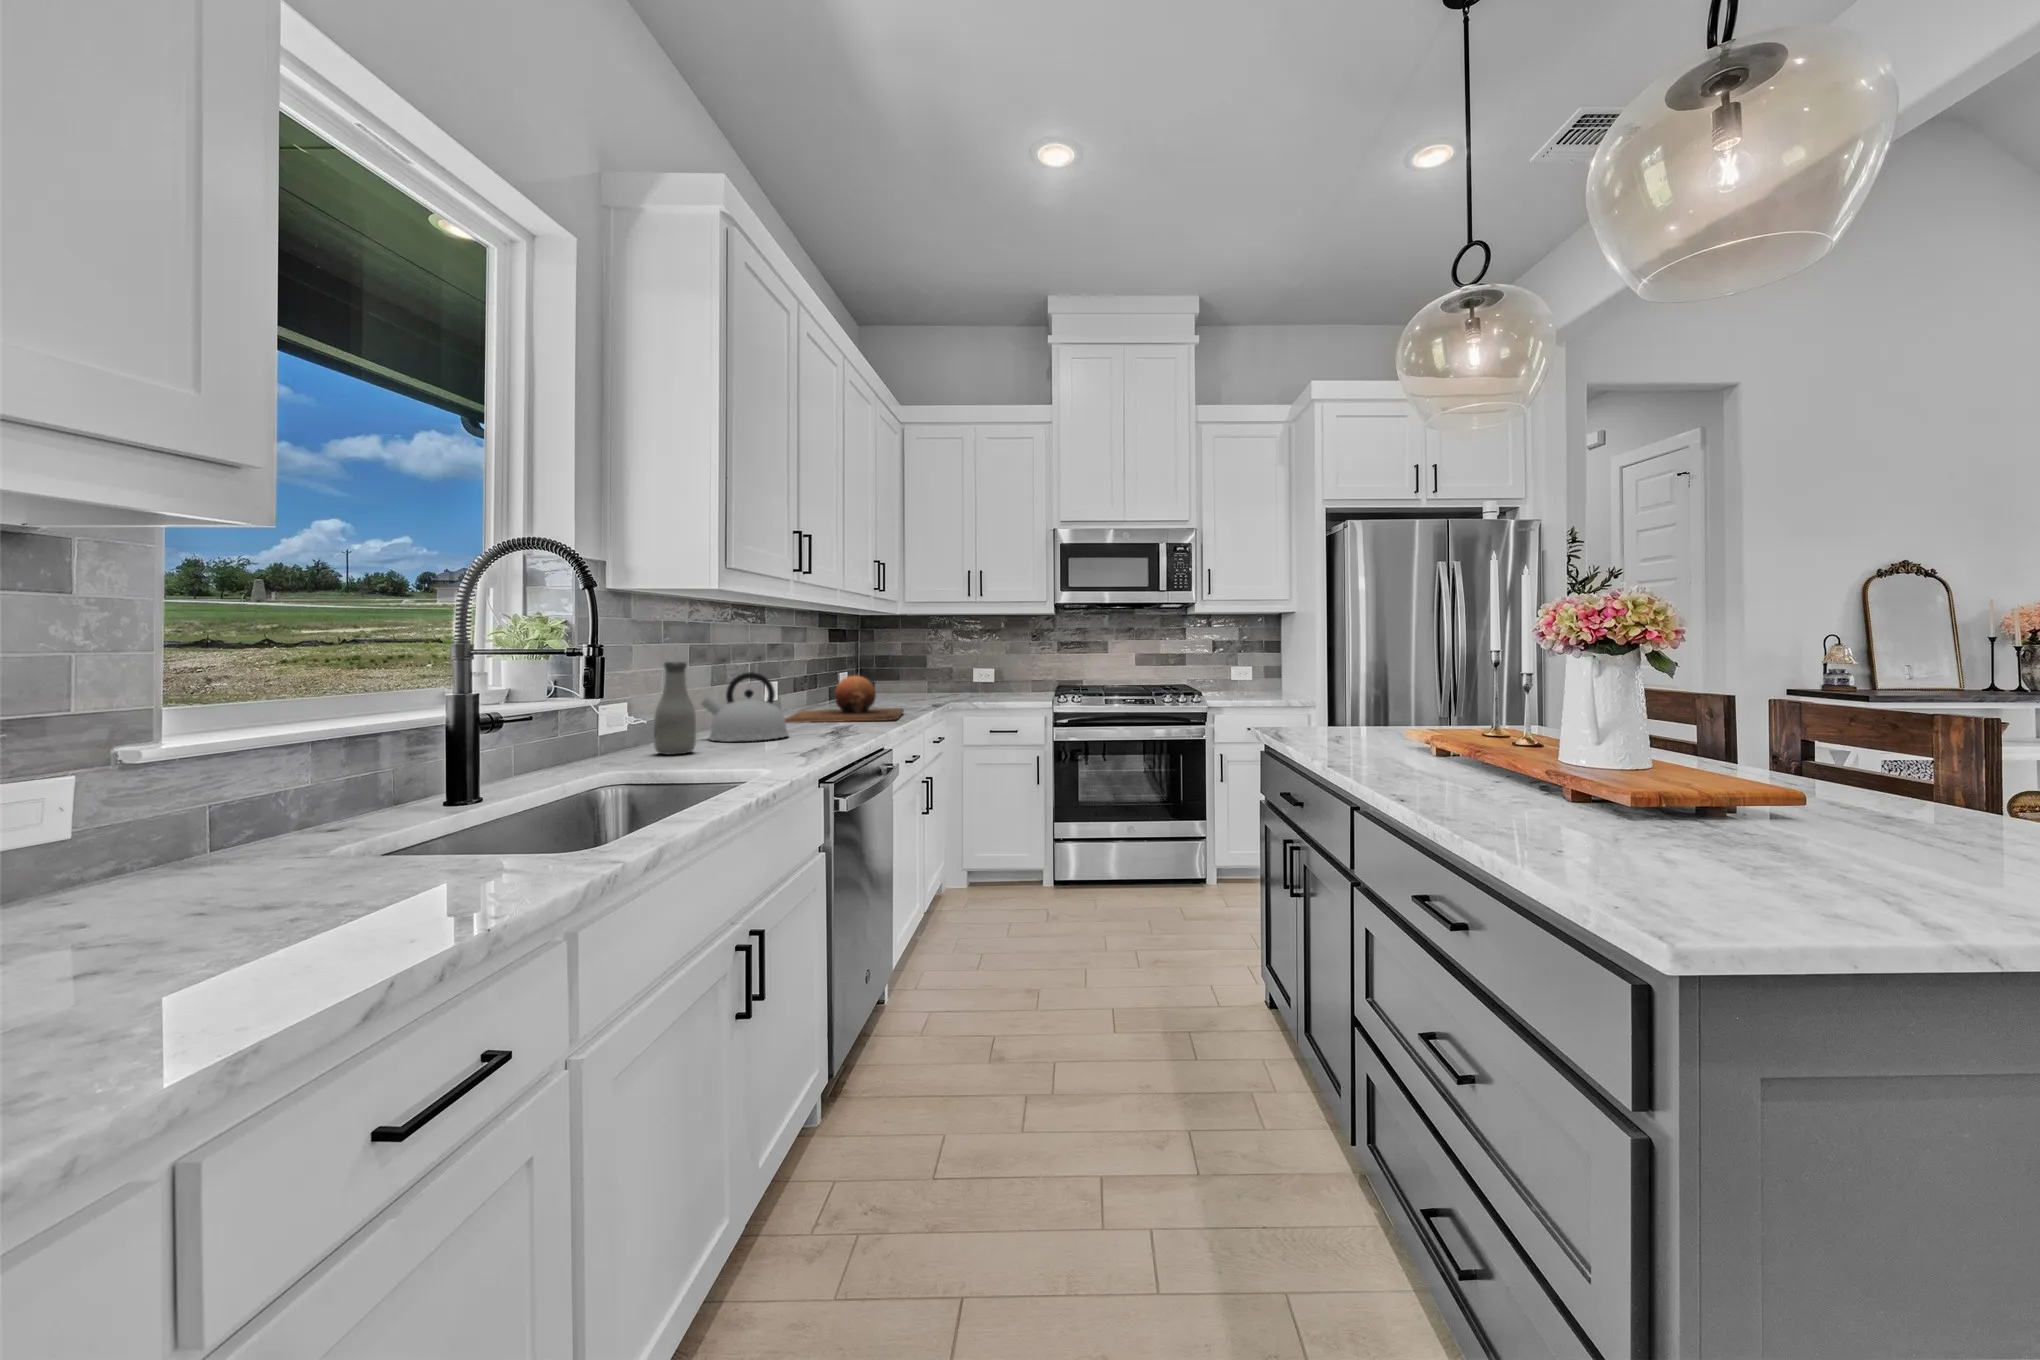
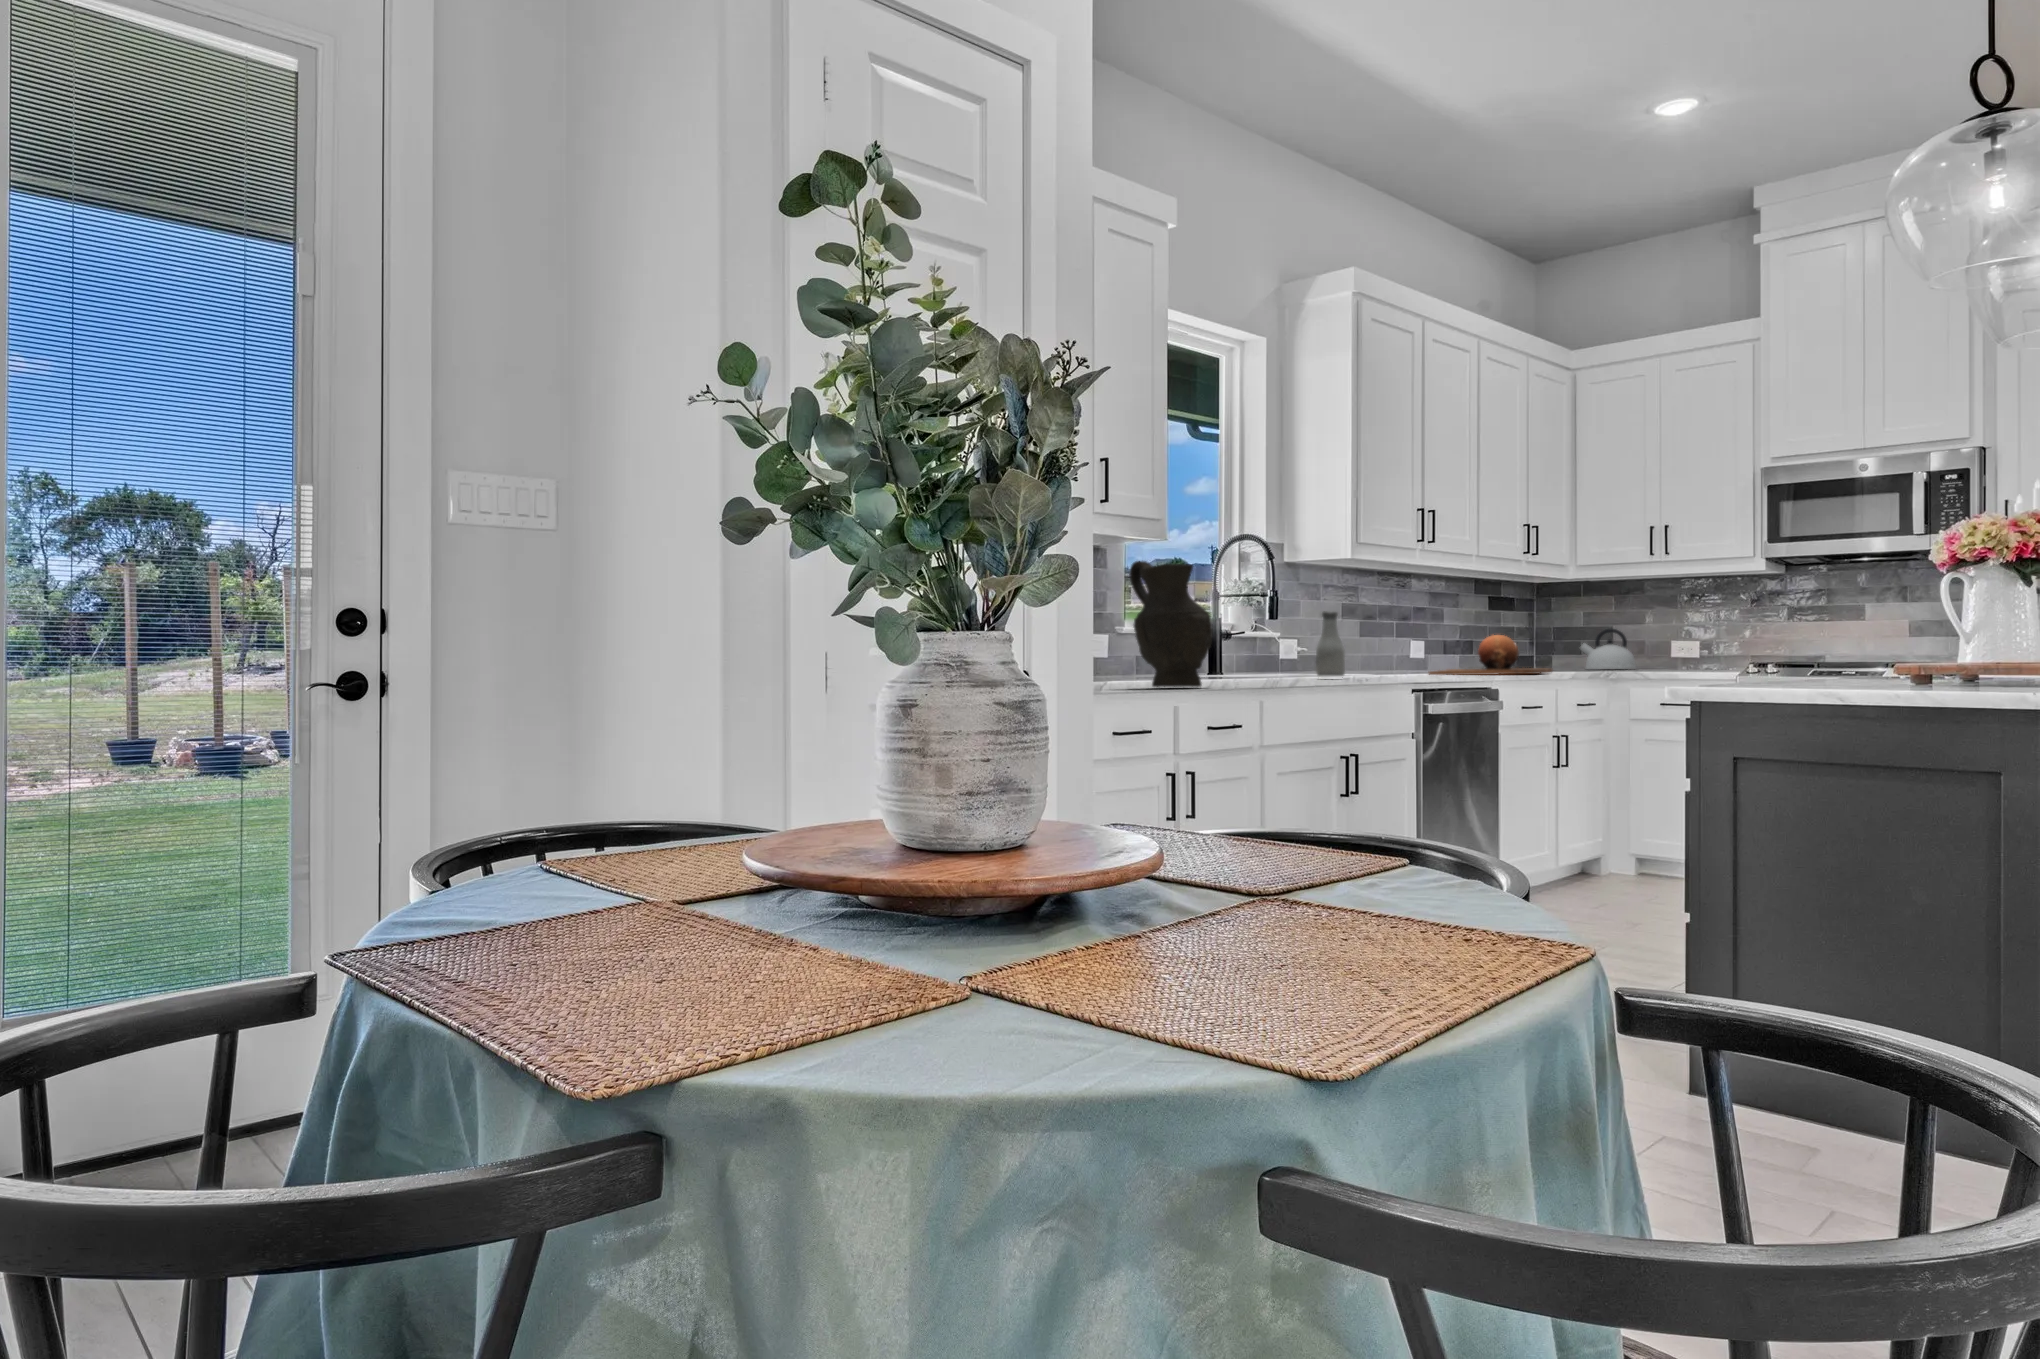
decorative vase: none [166,589,427,928] -> present [1129,561,1213,687]
kettle: present [701,672,789,742] -> present [1580,629,1636,669]

